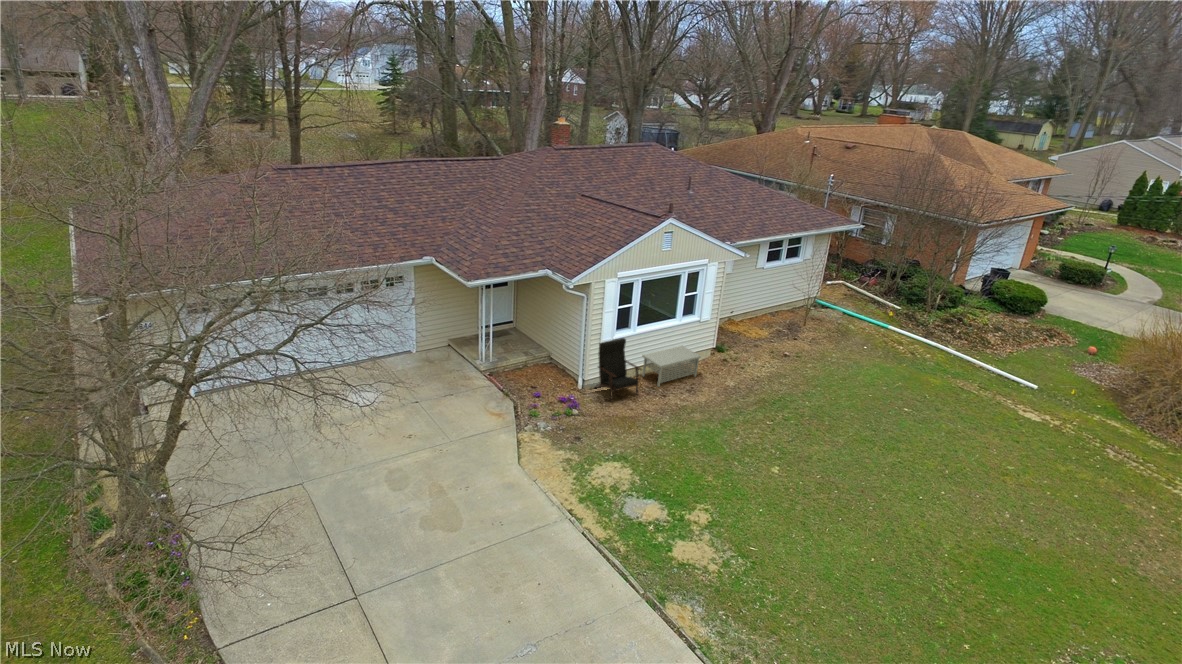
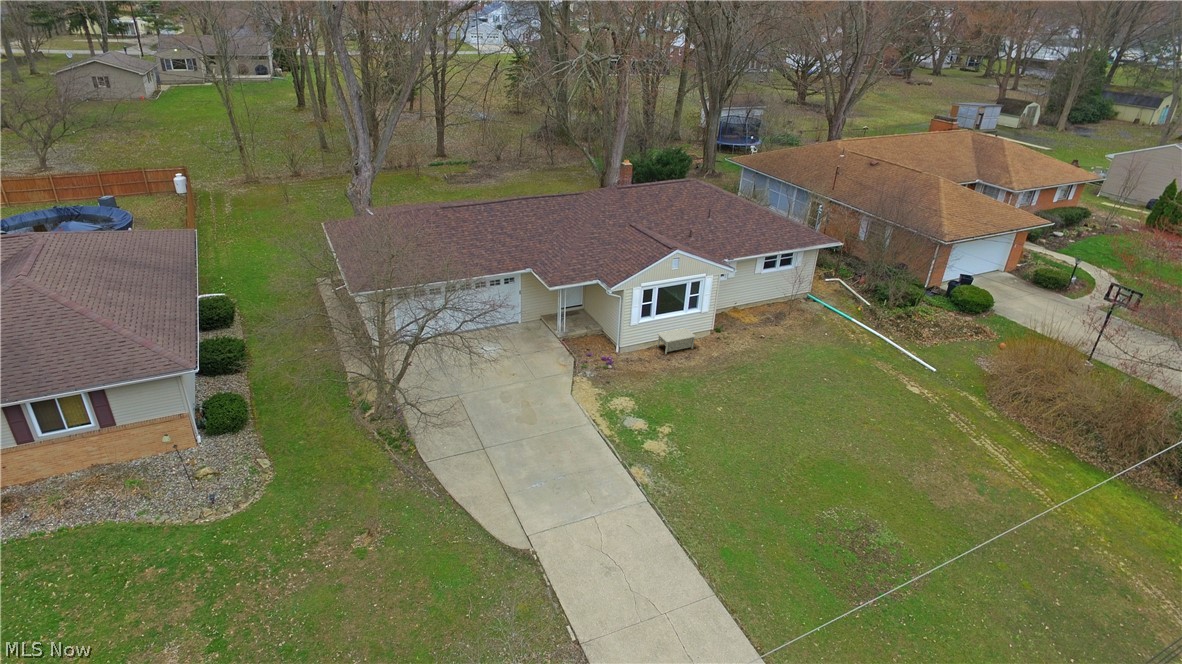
lounge chair: present [595,338,642,401] -> none [625,323,654,362]

